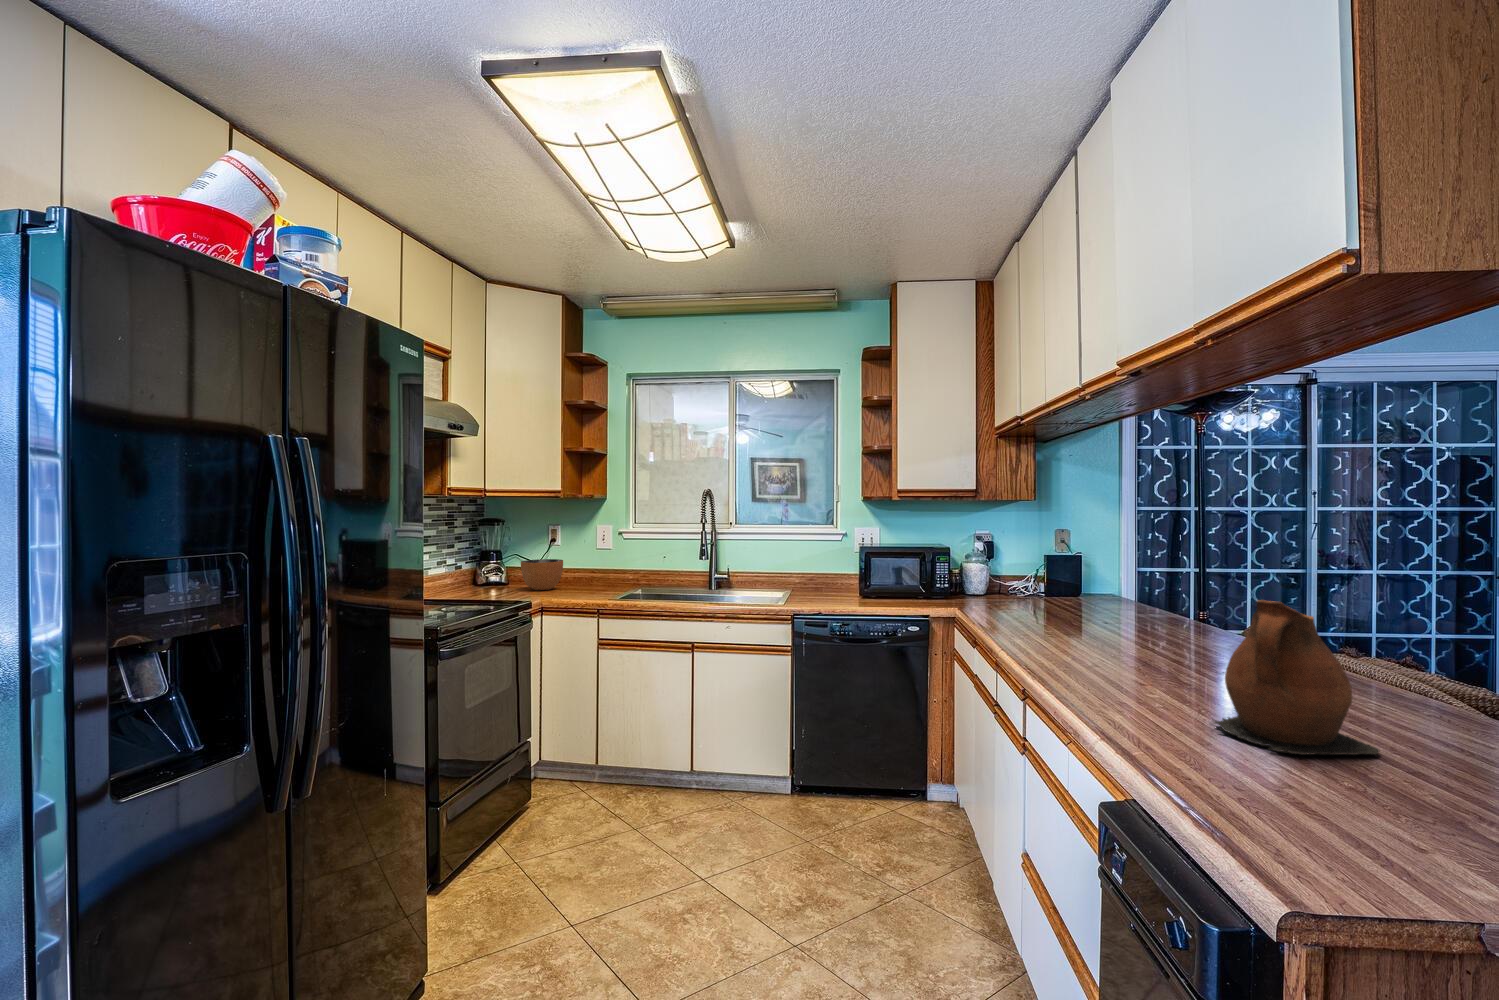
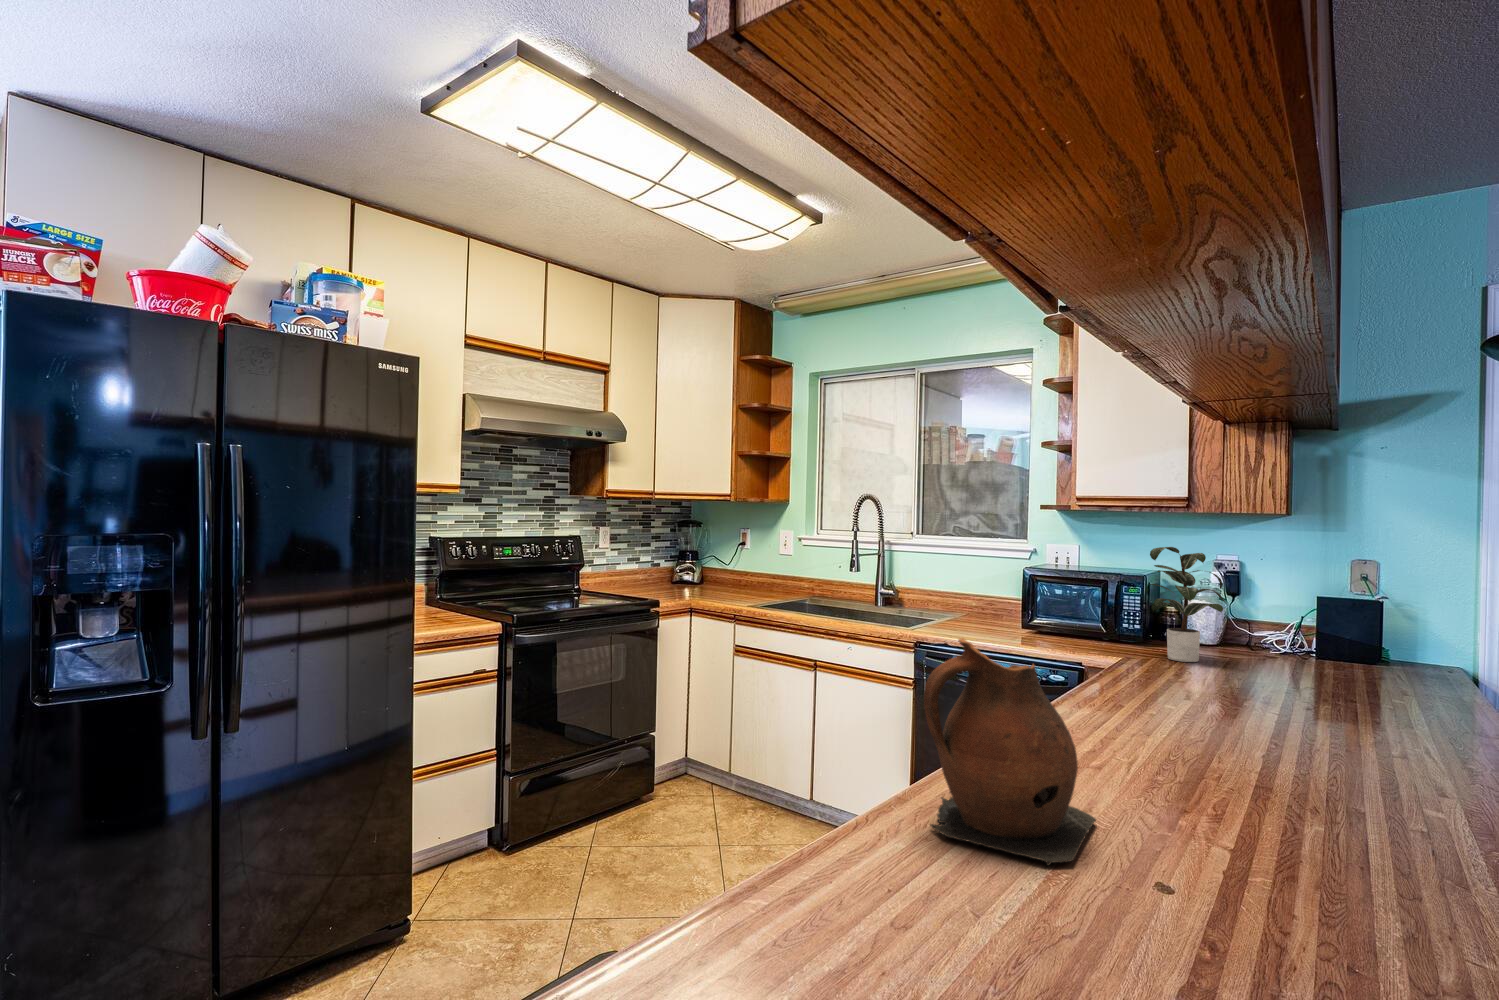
potted plant: none [966,524,1048,607] -> present [1150,547,1226,662]
bowl: present [521,559,563,590] -> none [705,563,745,593]

